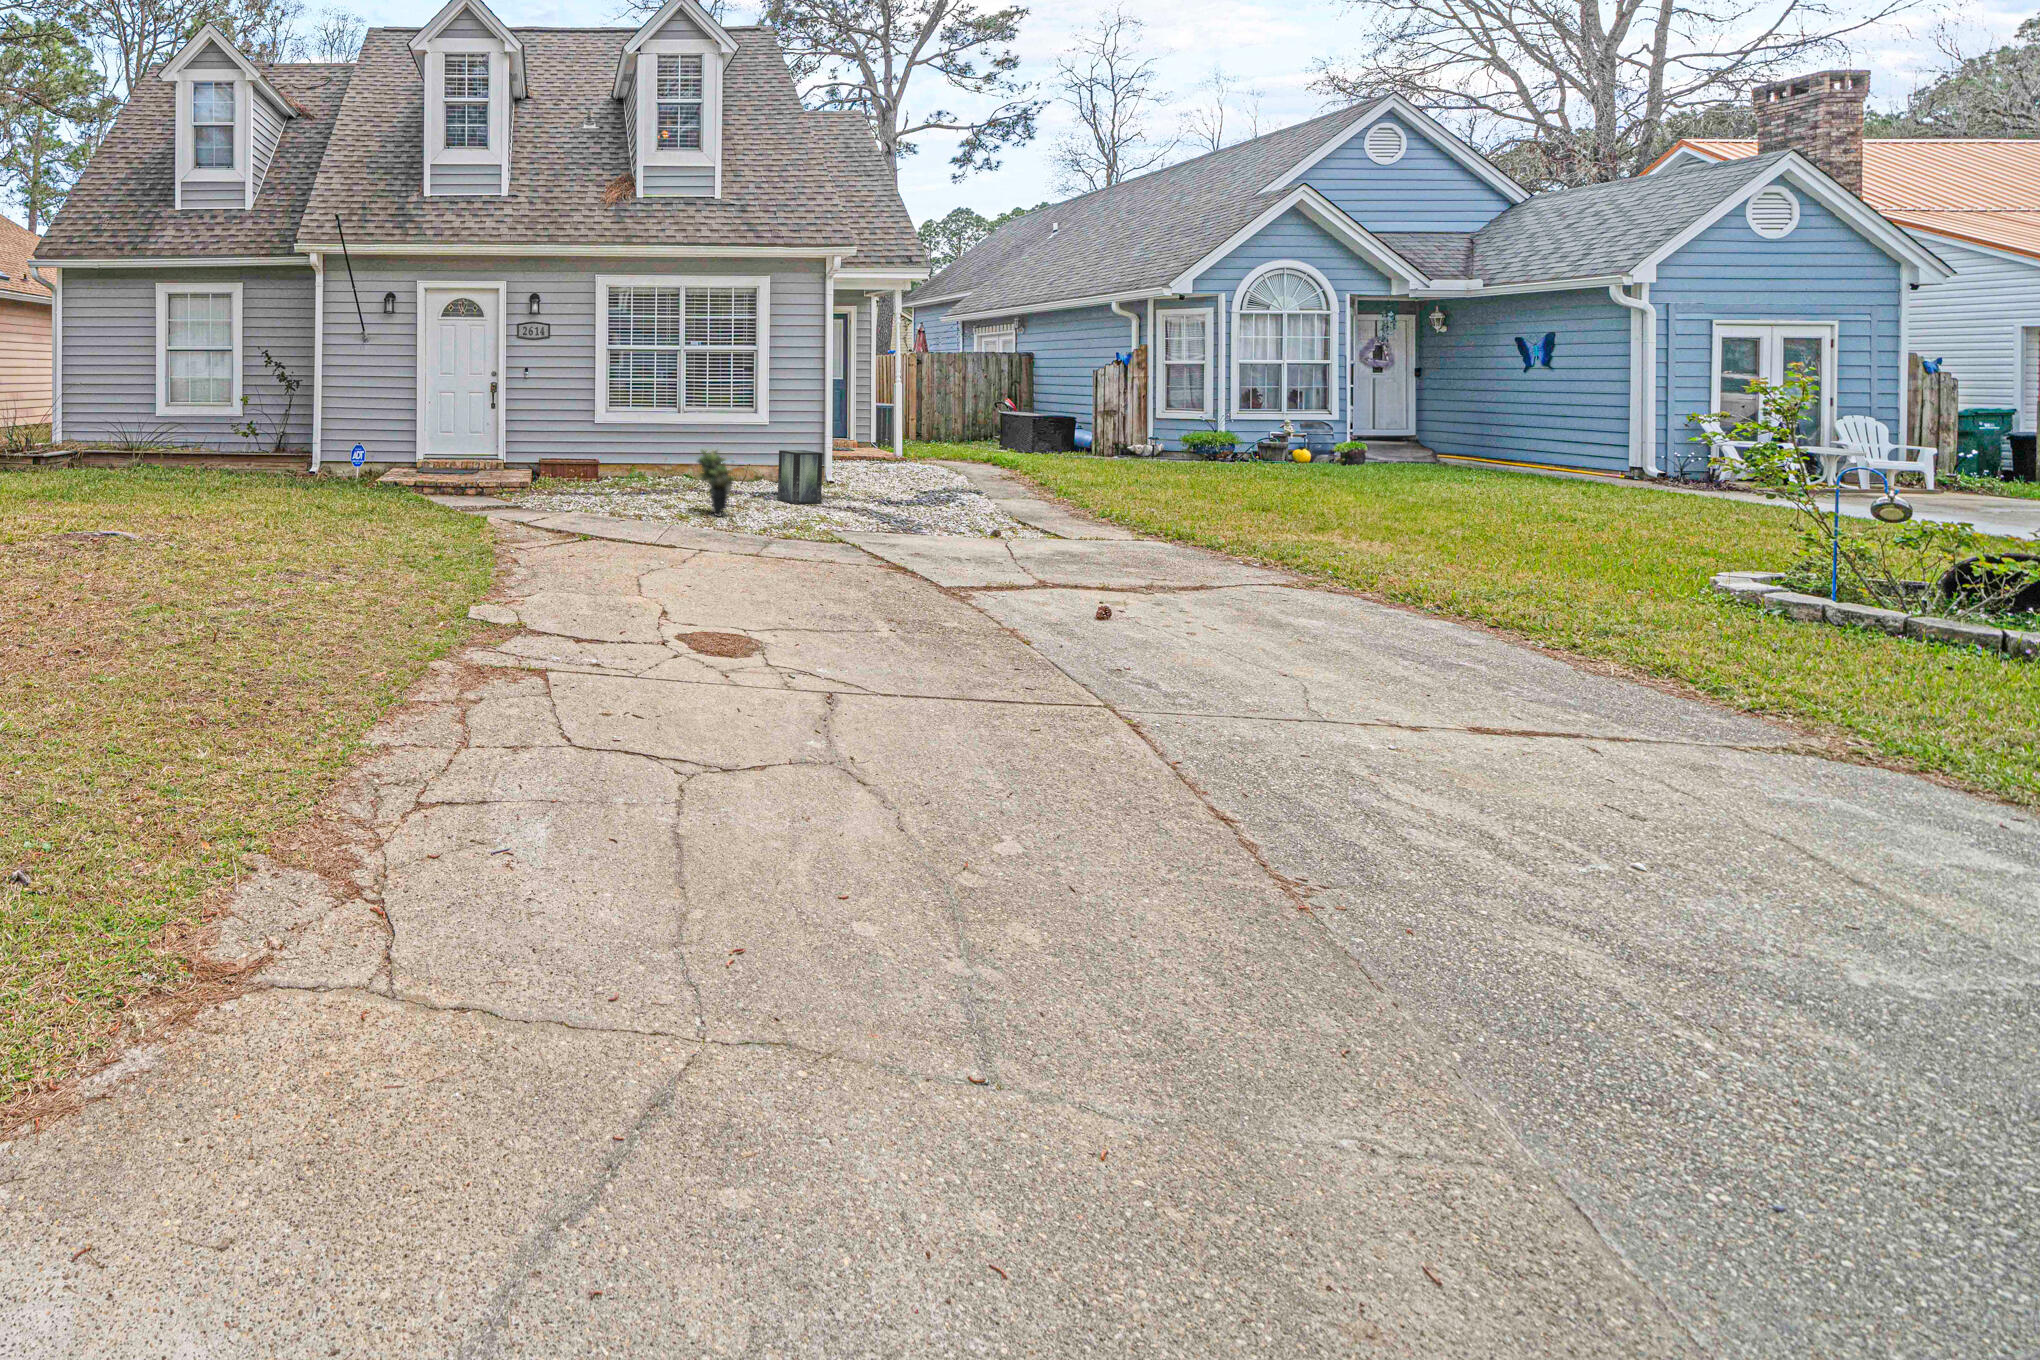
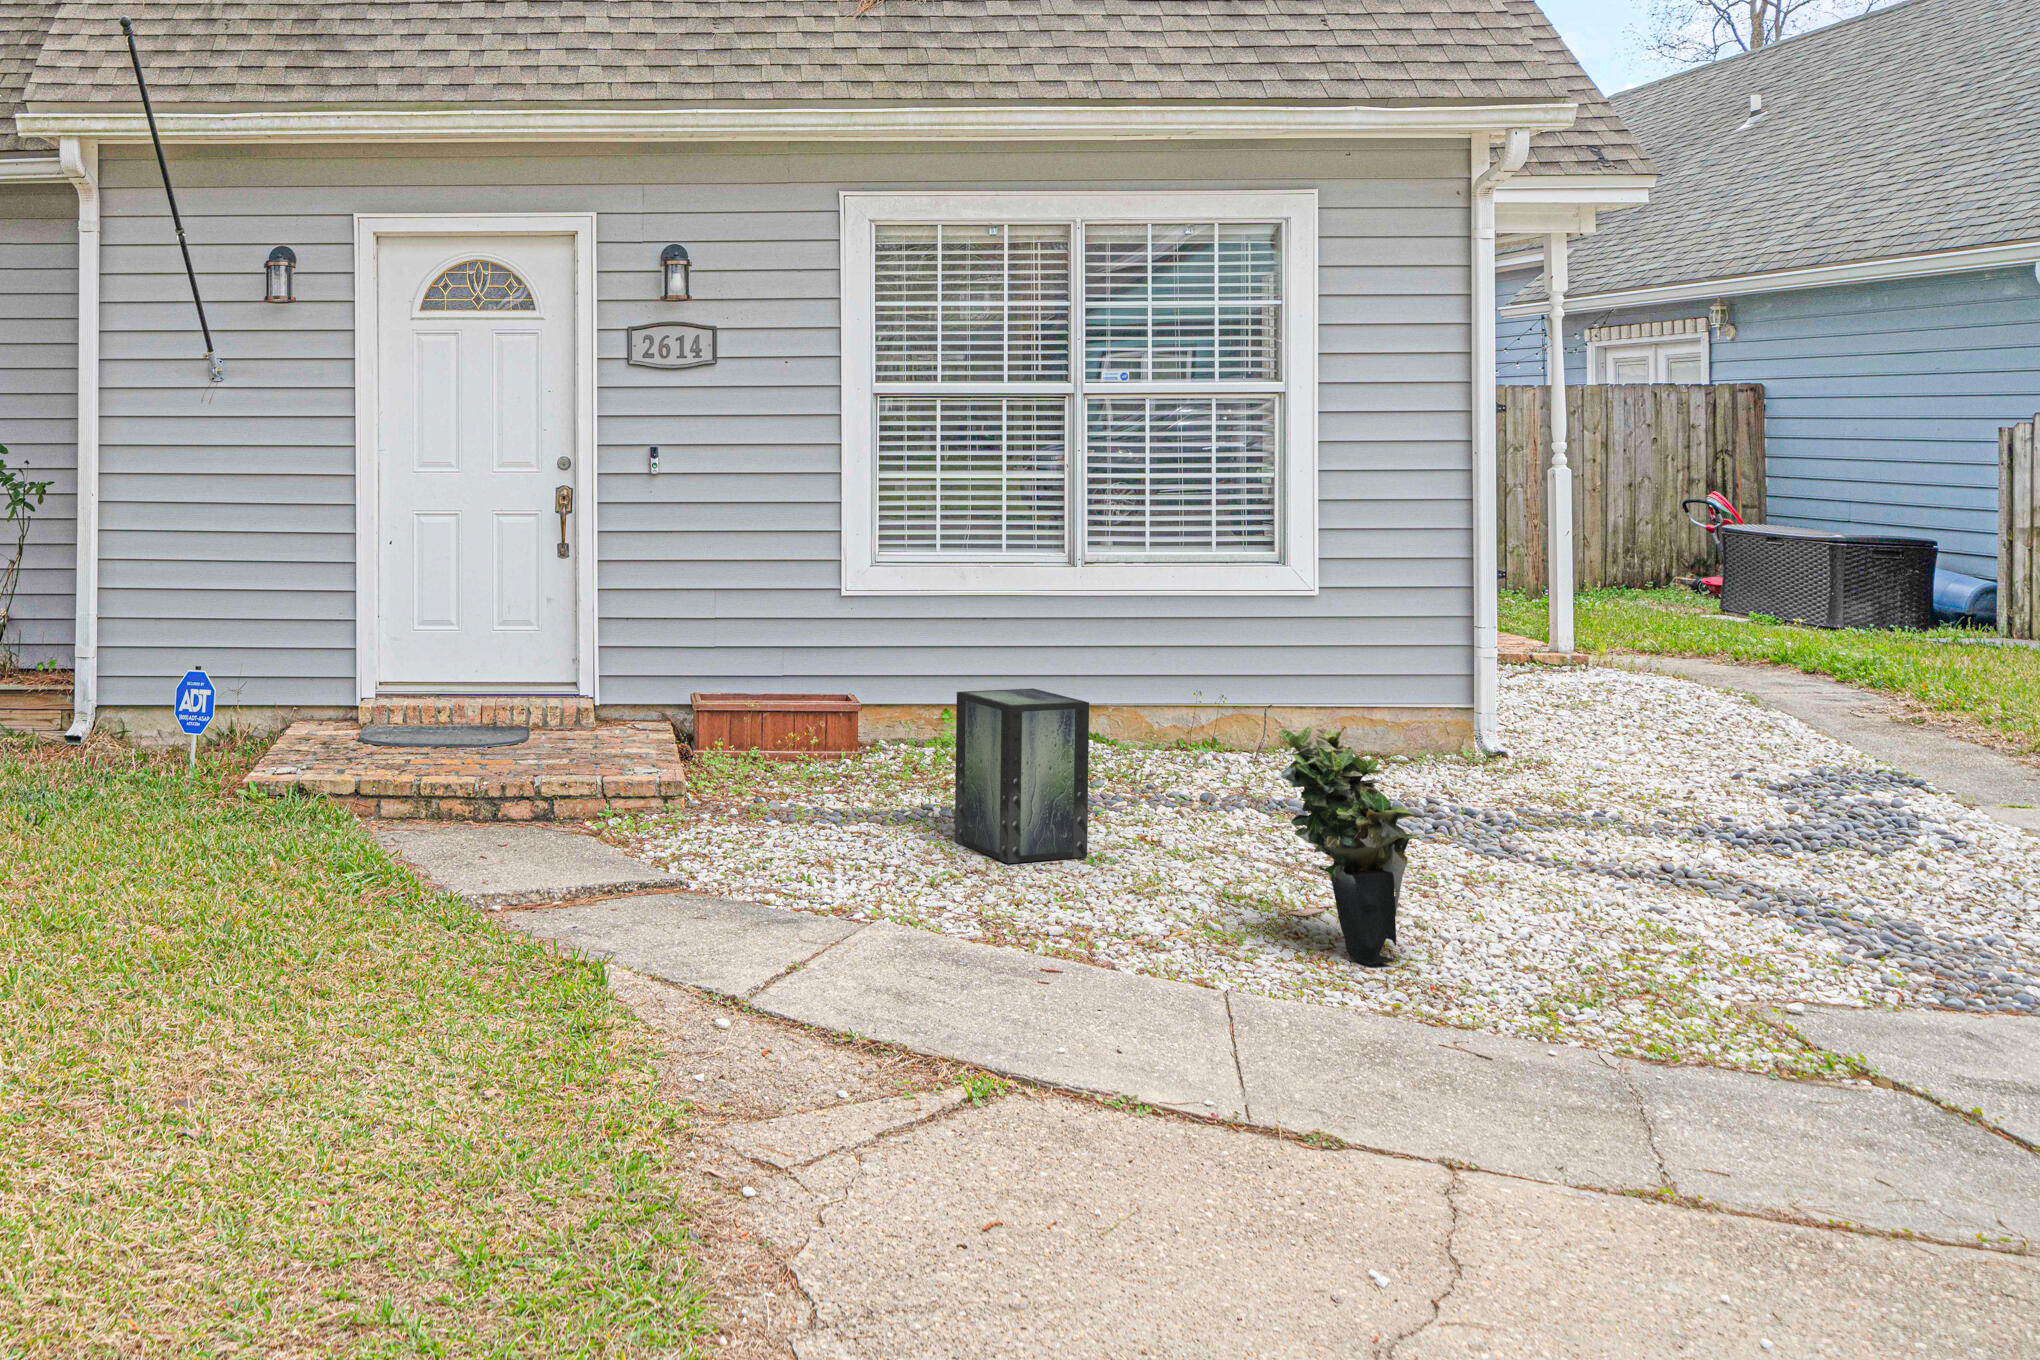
storage box: present [778,450,823,504] -> present [955,689,1089,863]

